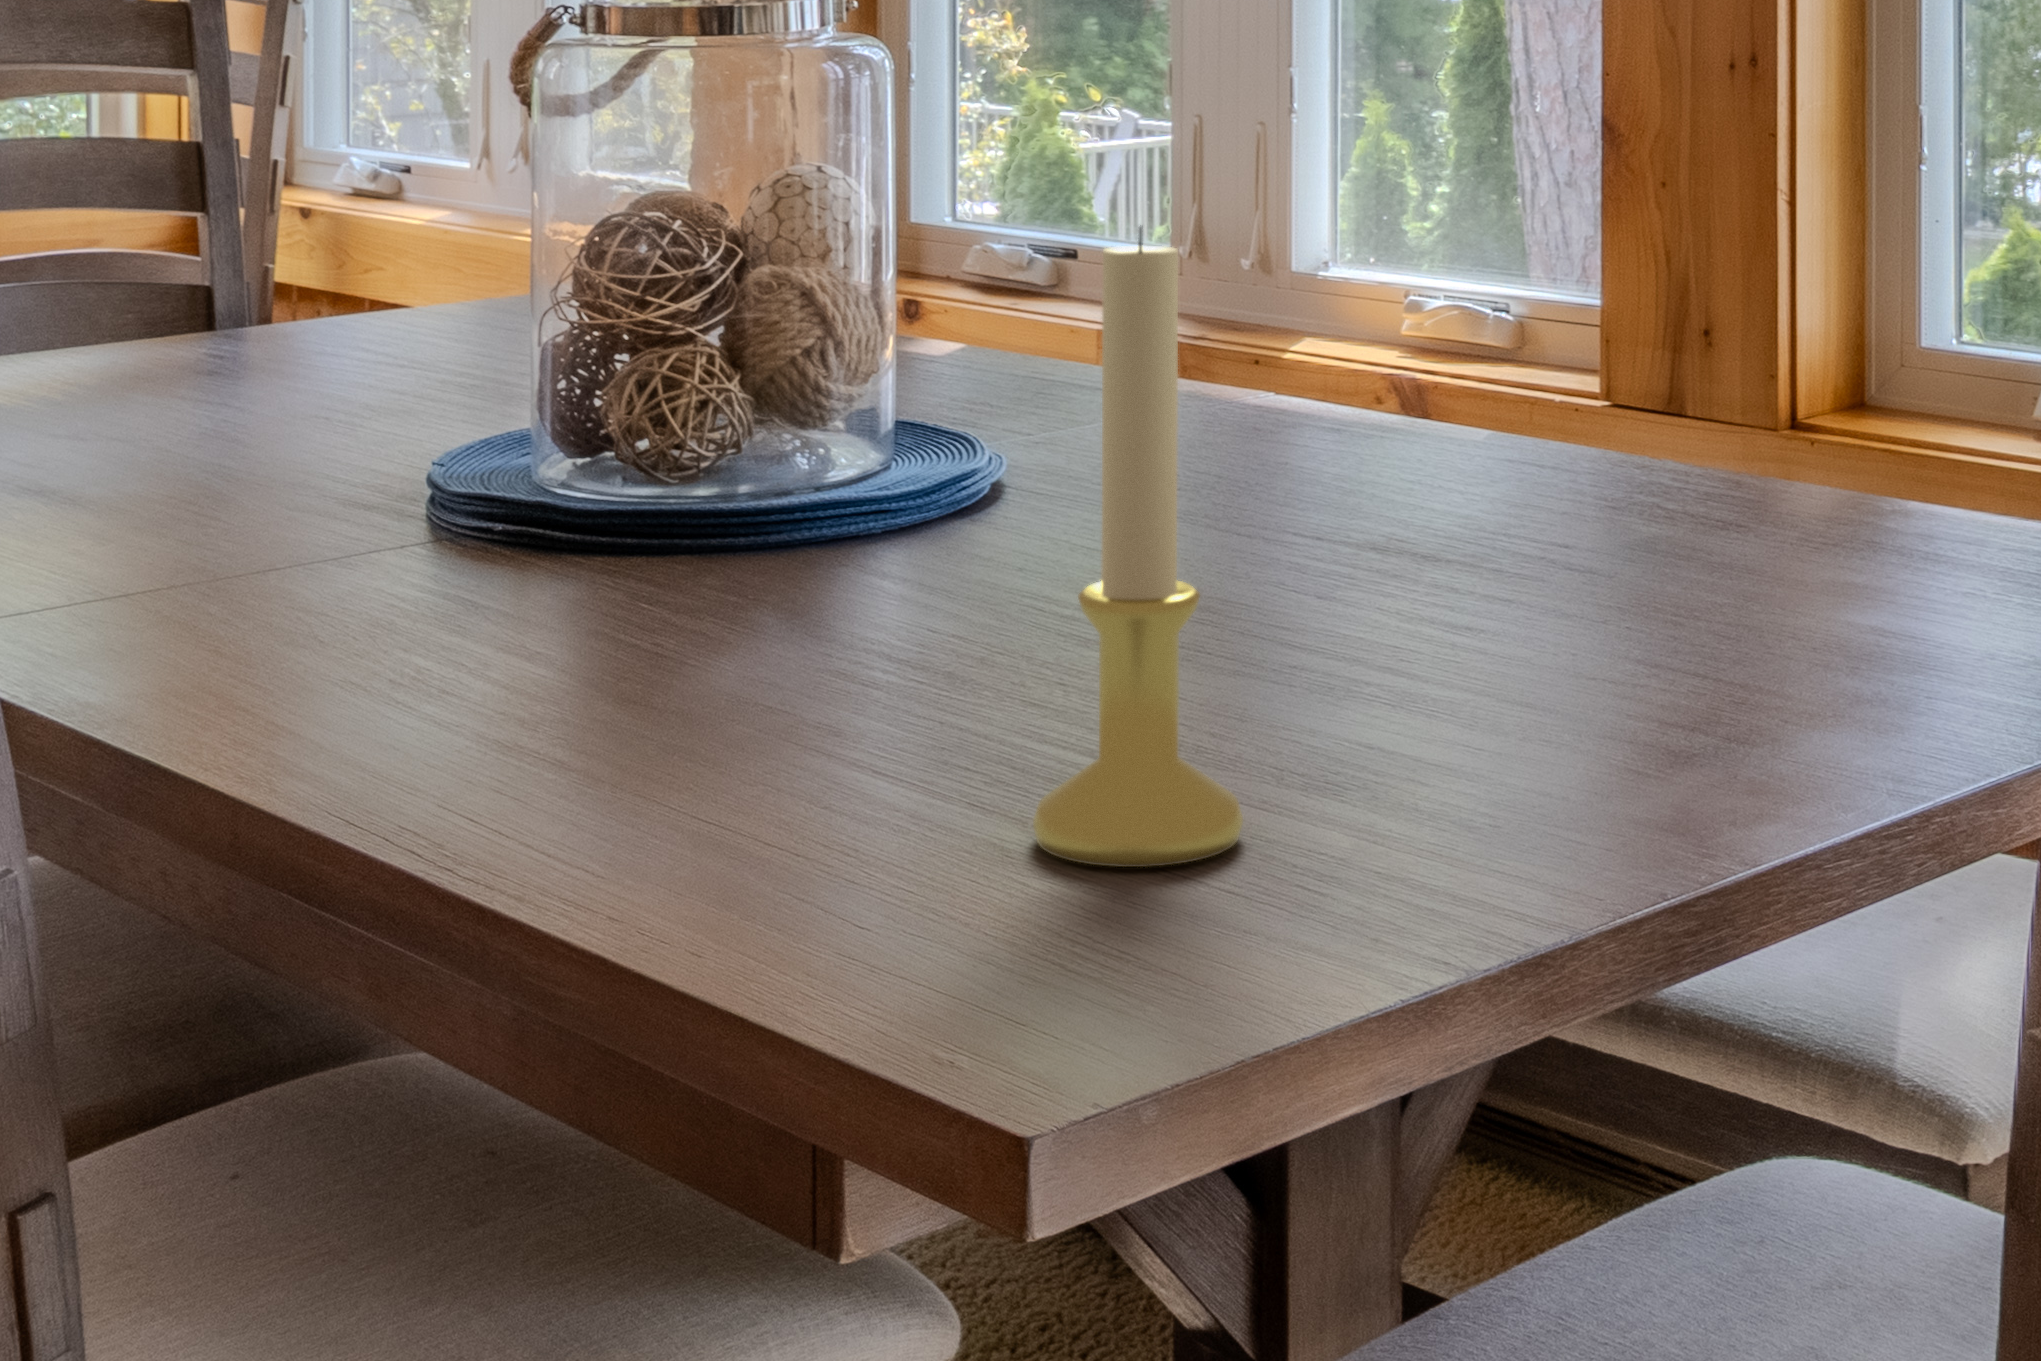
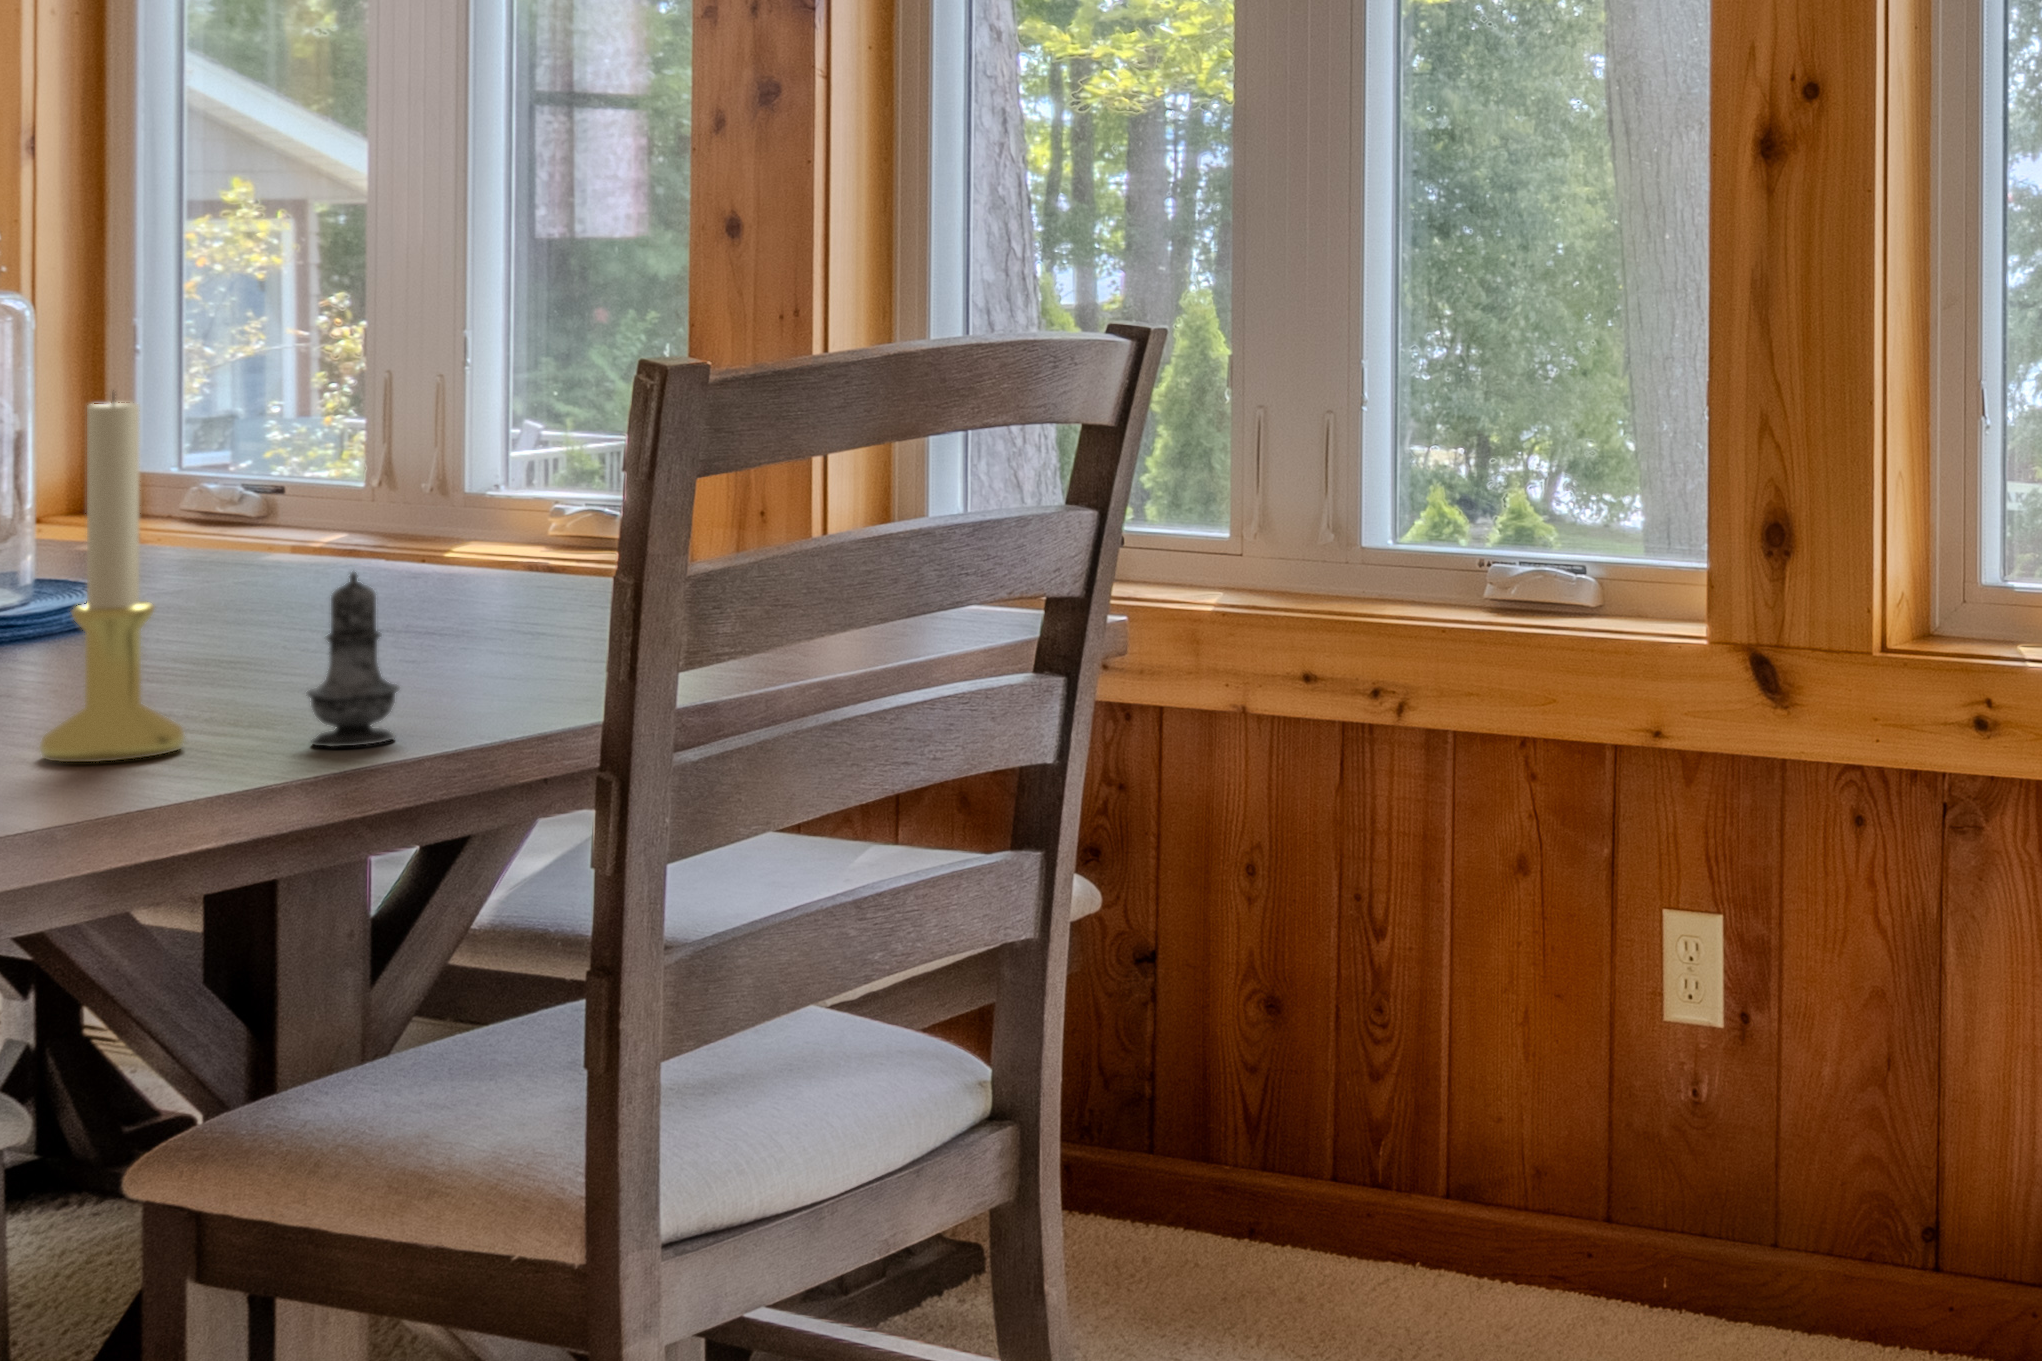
salt shaker: none [1428,546,1572,859] -> present [307,572,399,747]

